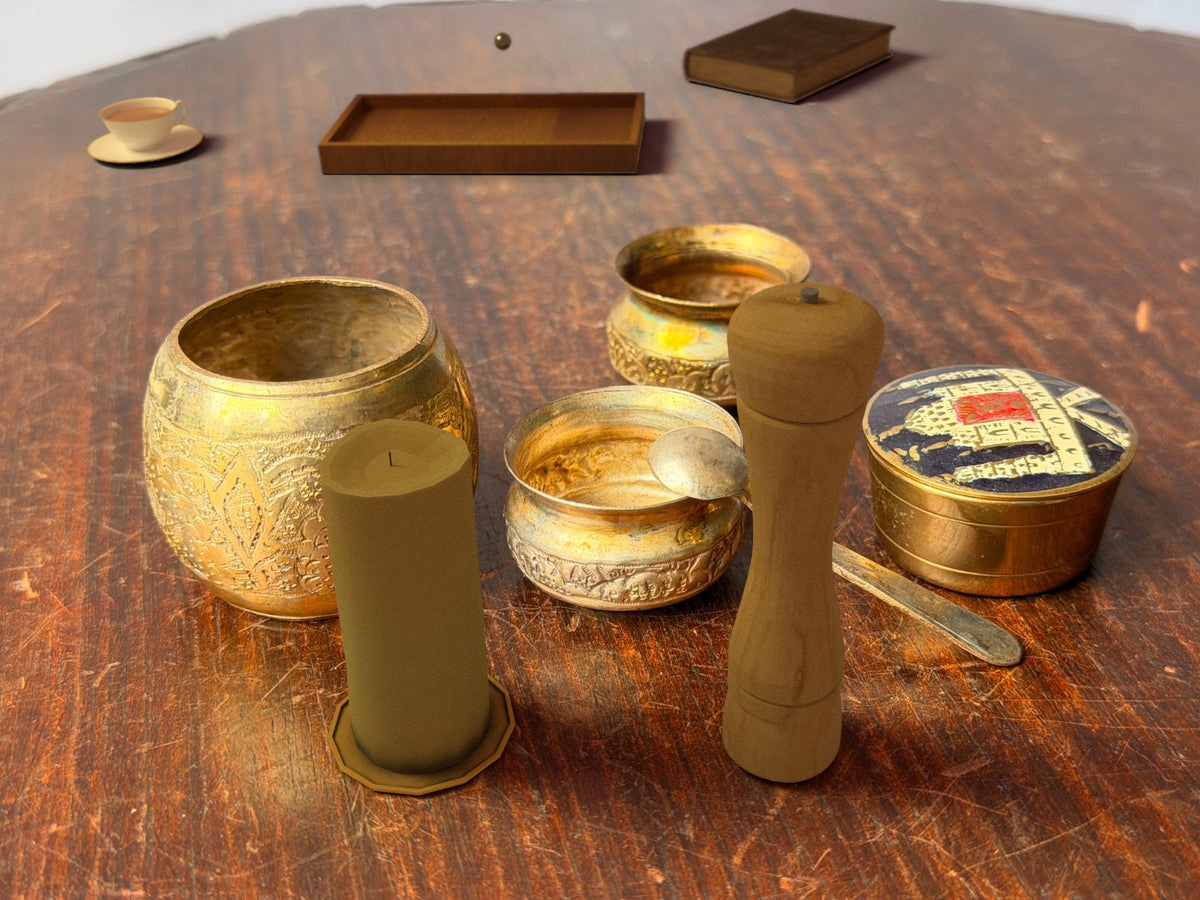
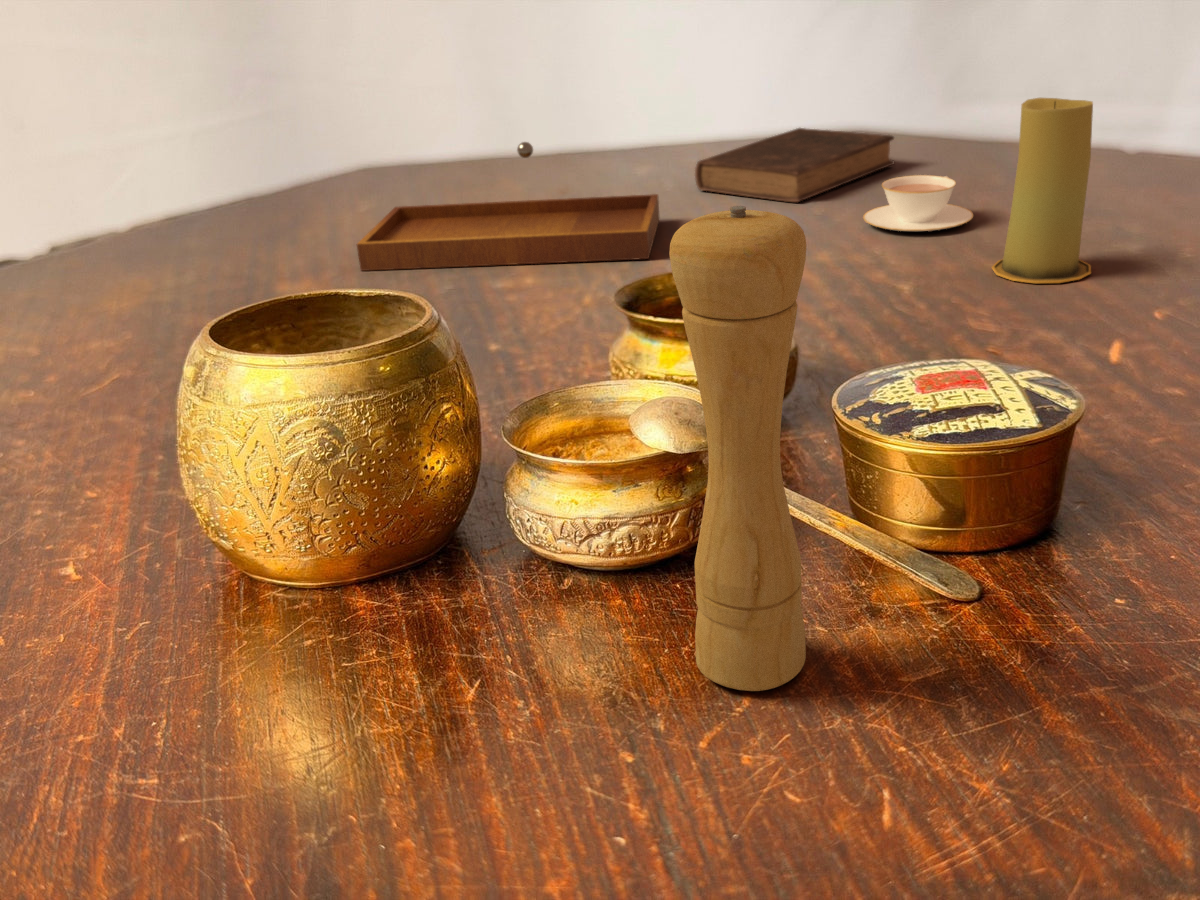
teacup: present [87,97,203,163] -> present [863,175,973,231]
candle: present [320,419,515,795] -> present [992,98,1093,283]

